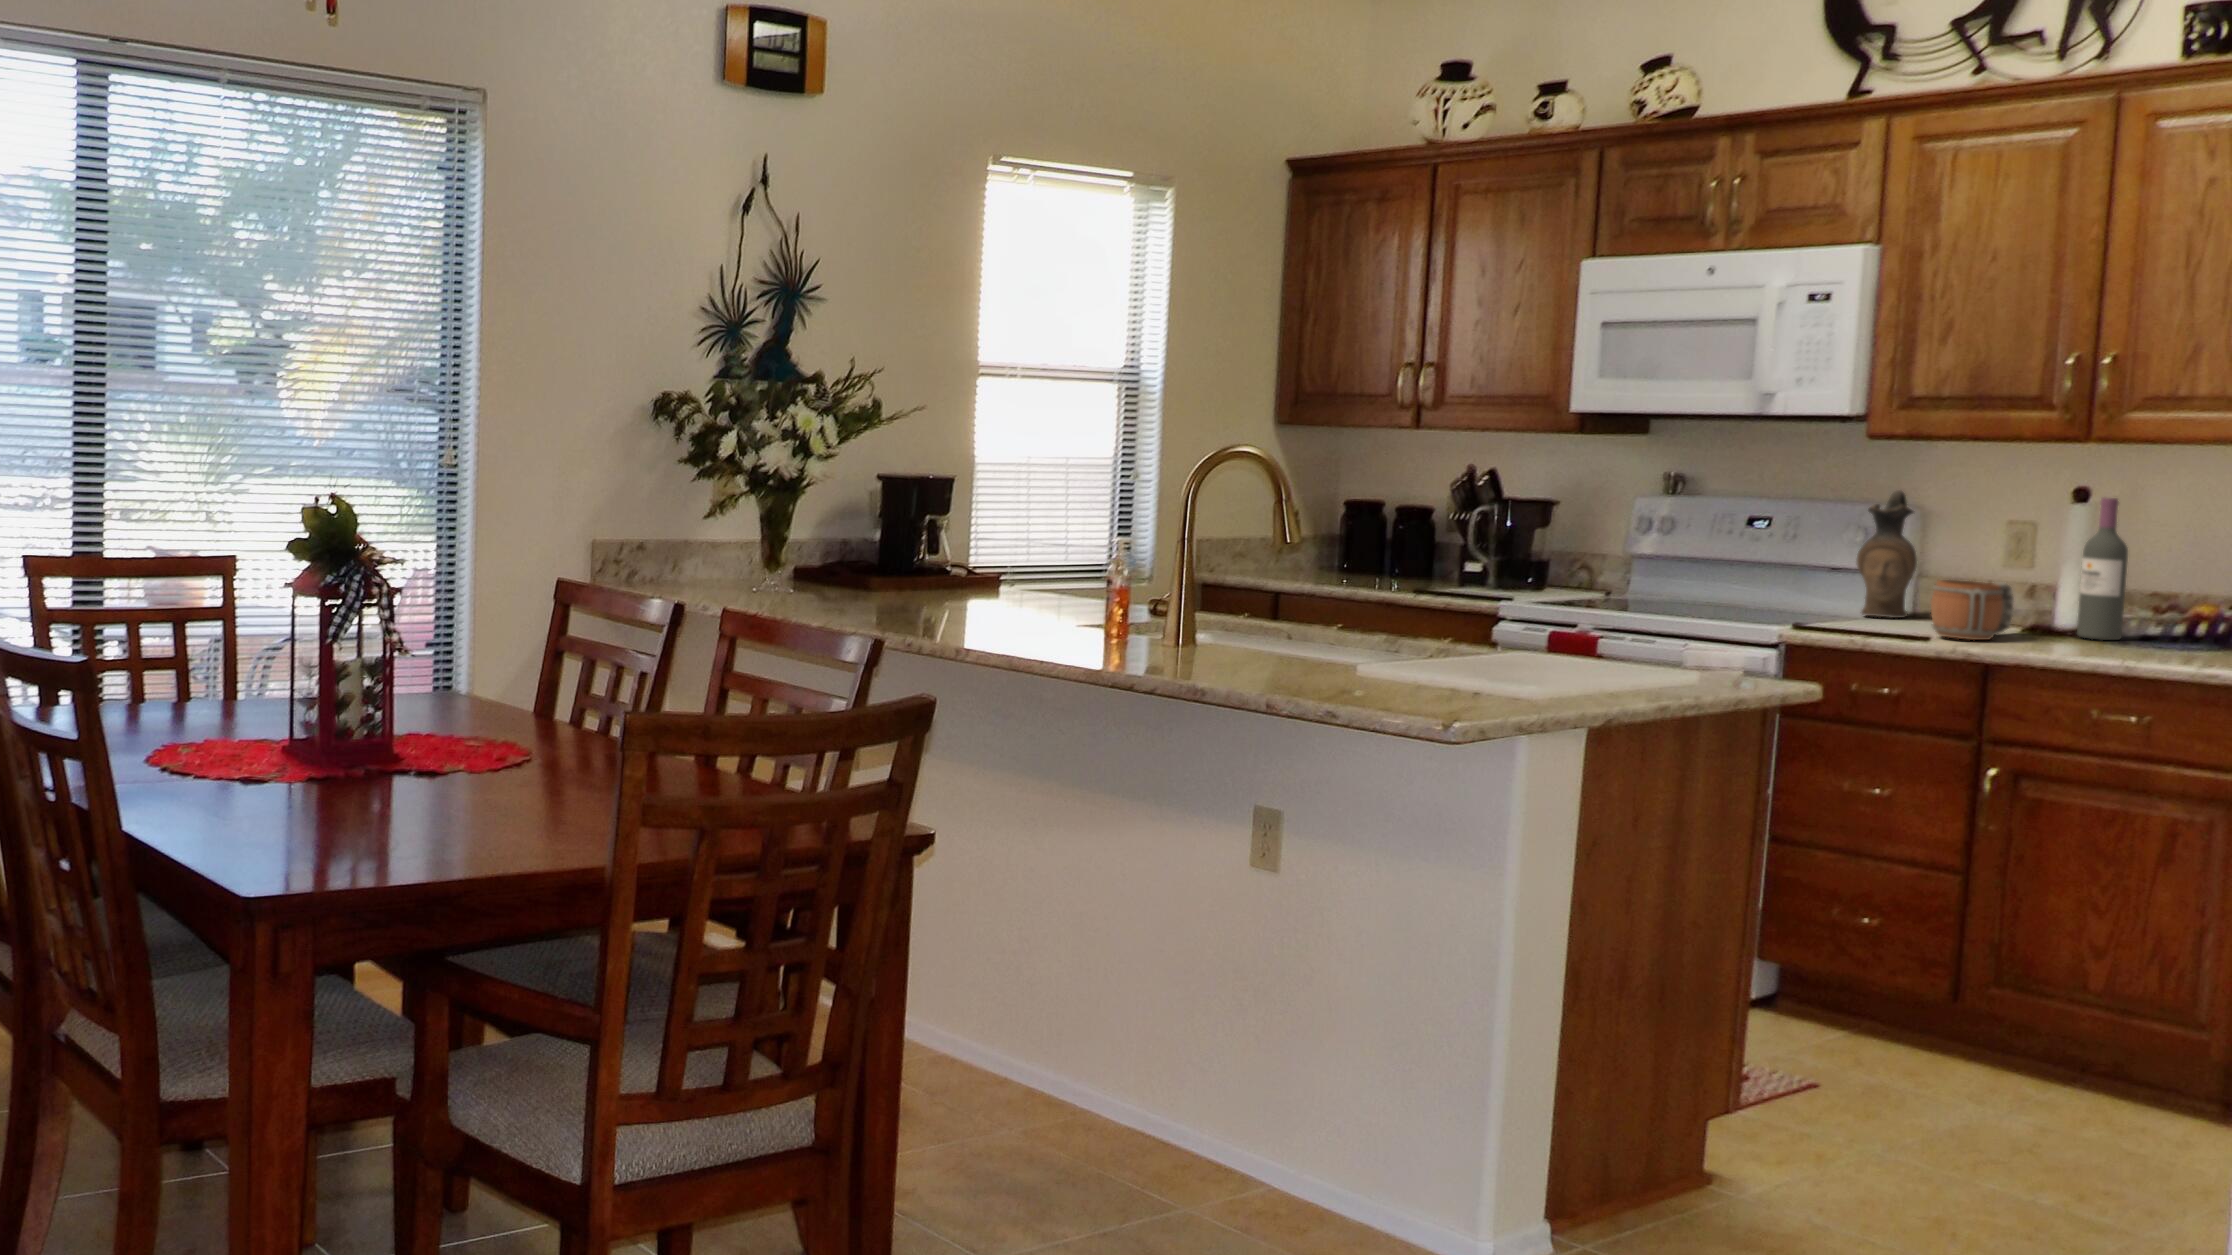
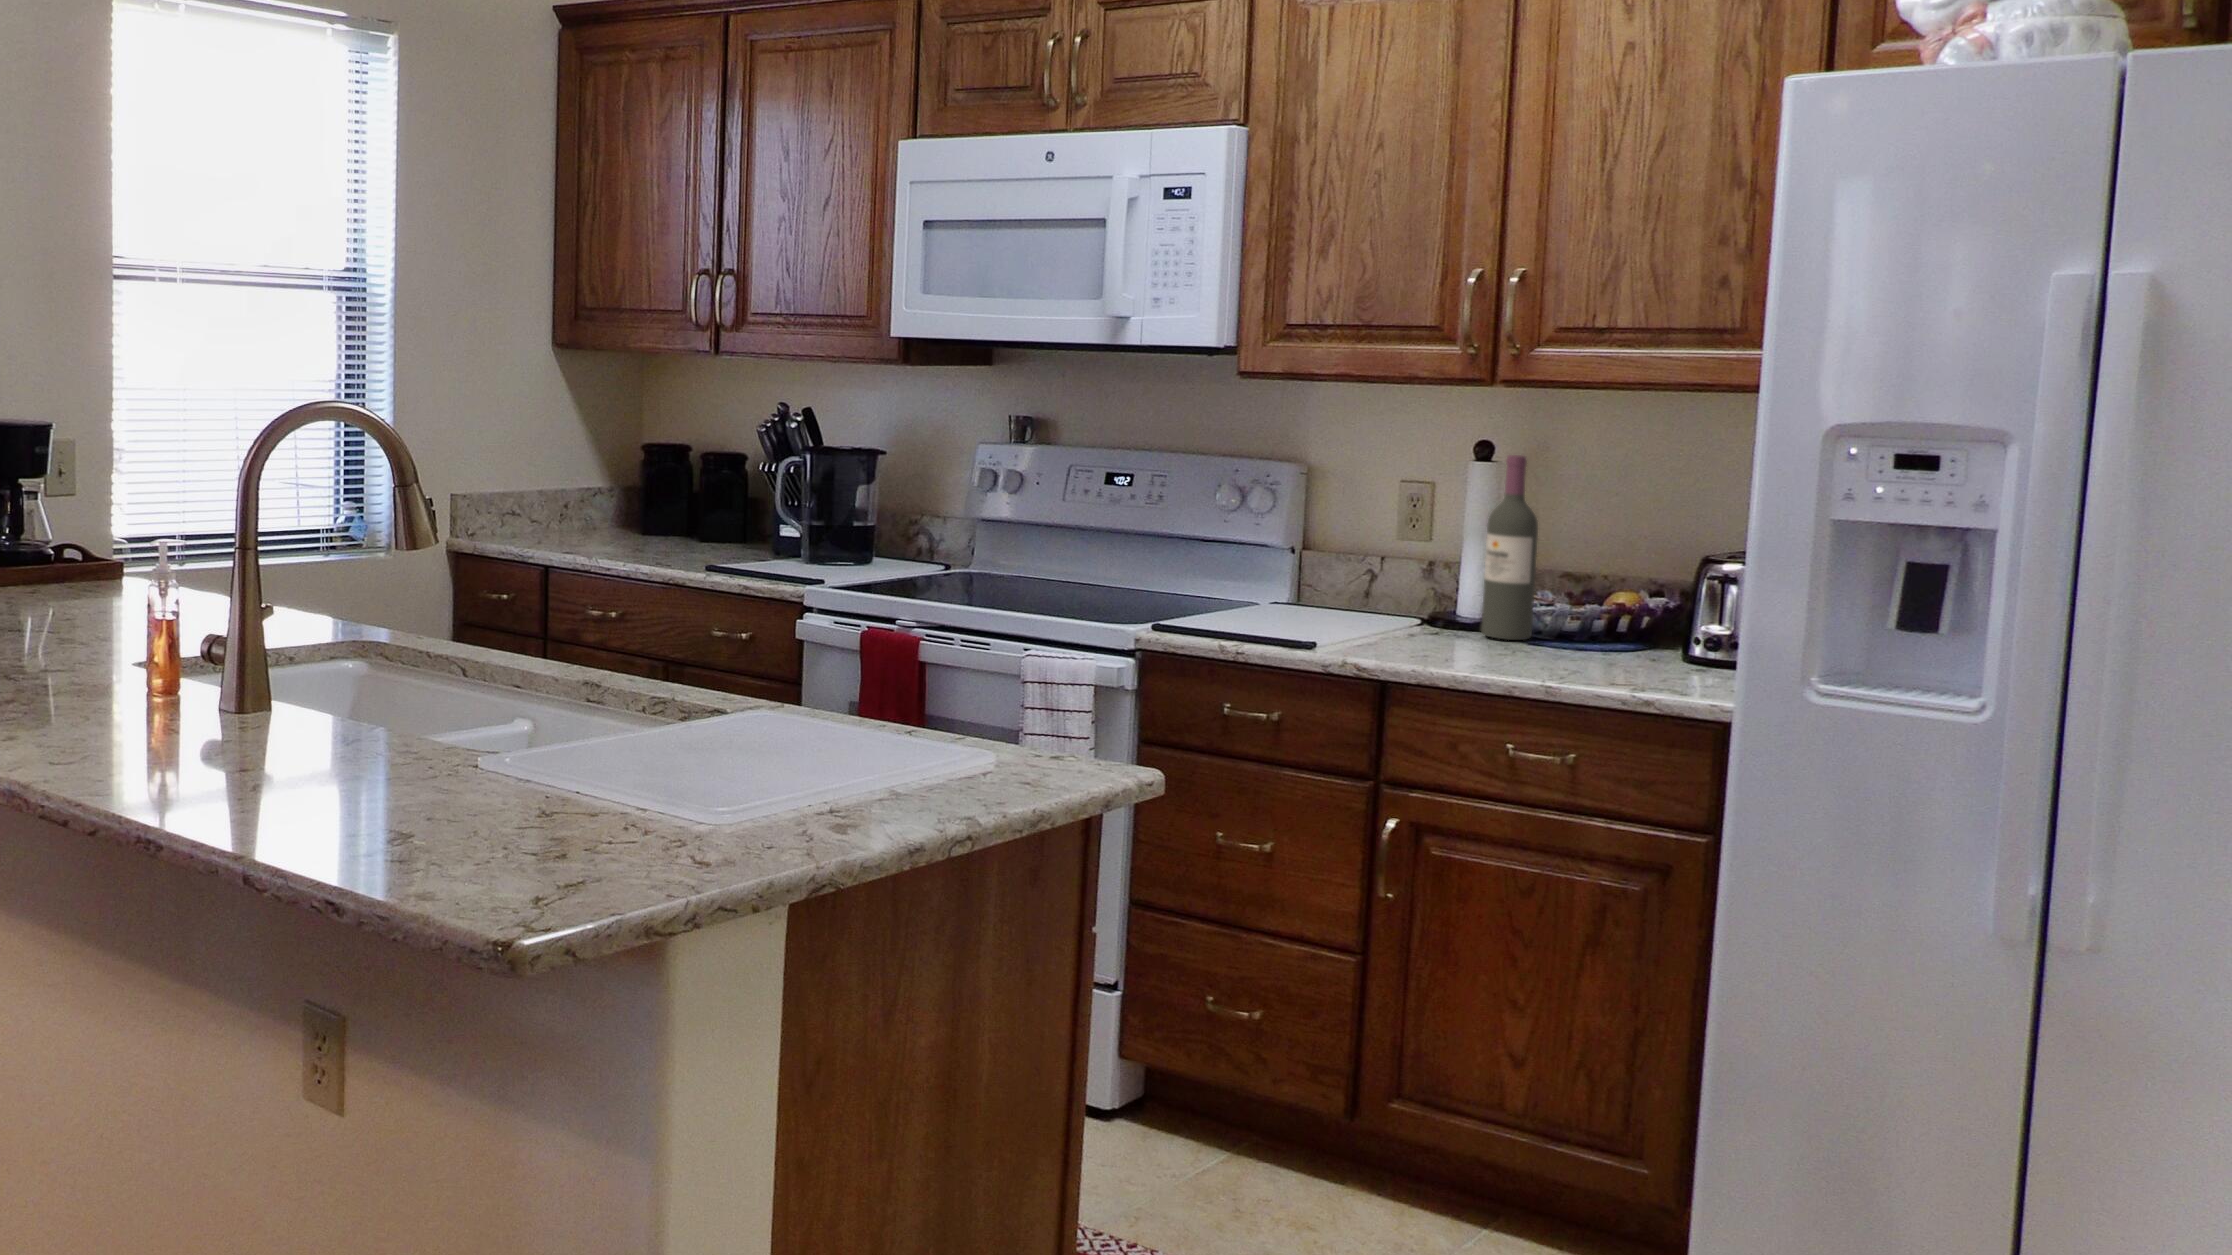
ceramic pitcher: present [1857,490,1917,618] -> none [1227,440,1295,605]
mug: present [1931,580,2014,640] -> none [1316,565,1410,647]

